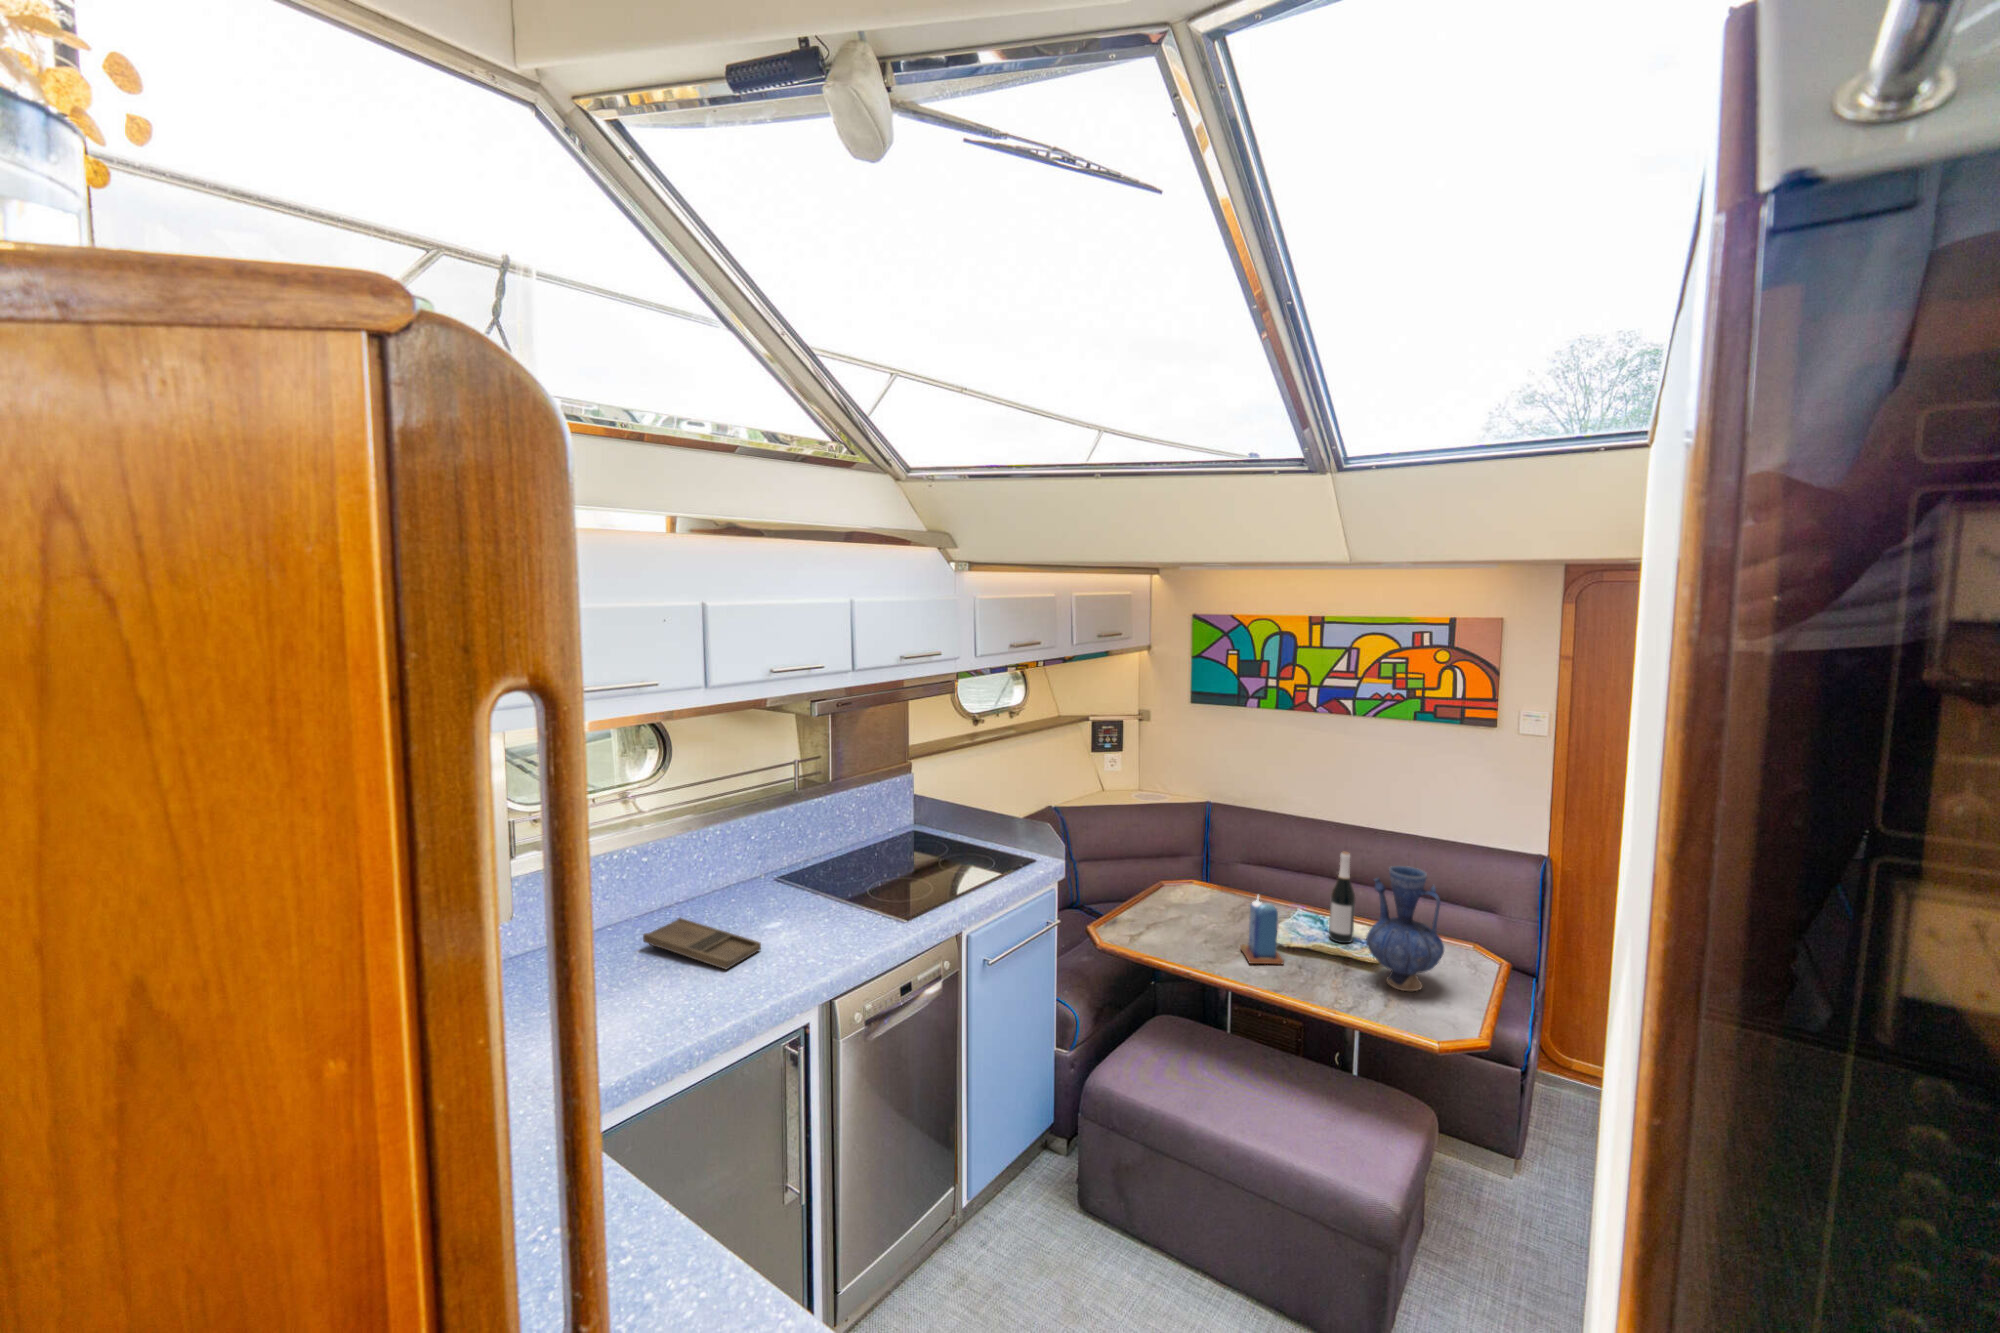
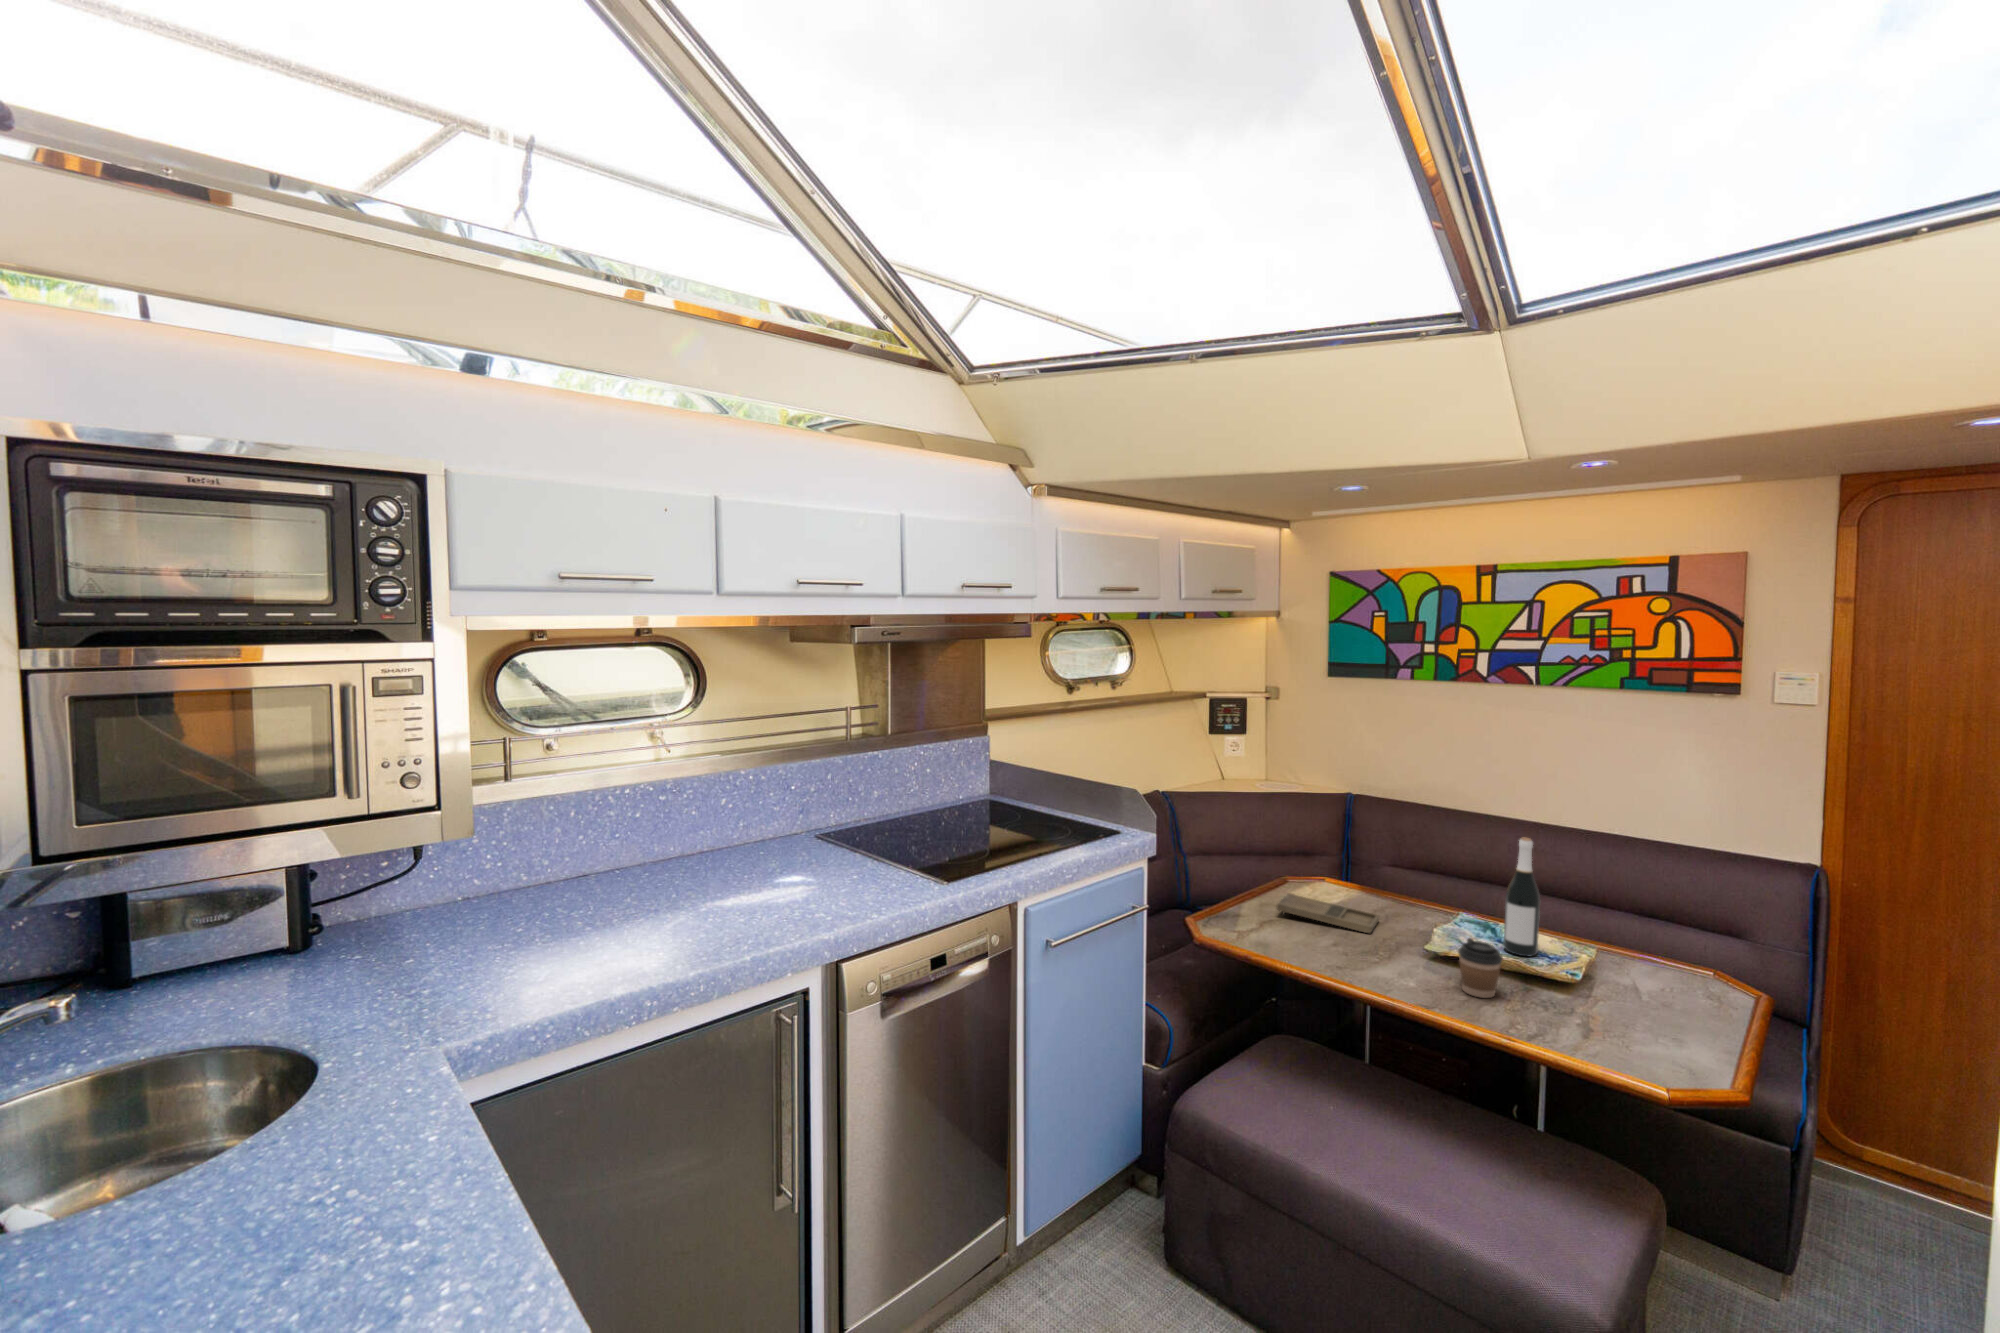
vase: present [1366,866,1444,991] -> none [1555,851,1671,1019]
candle: present [1240,896,1284,964] -> none [1382,886,1440,976]
tray: present [643,918,761,969] -> present [1277,893,1379,933]
coffee cup: none [1297,935,1329,981] -> present [1458,938,1502,998]

